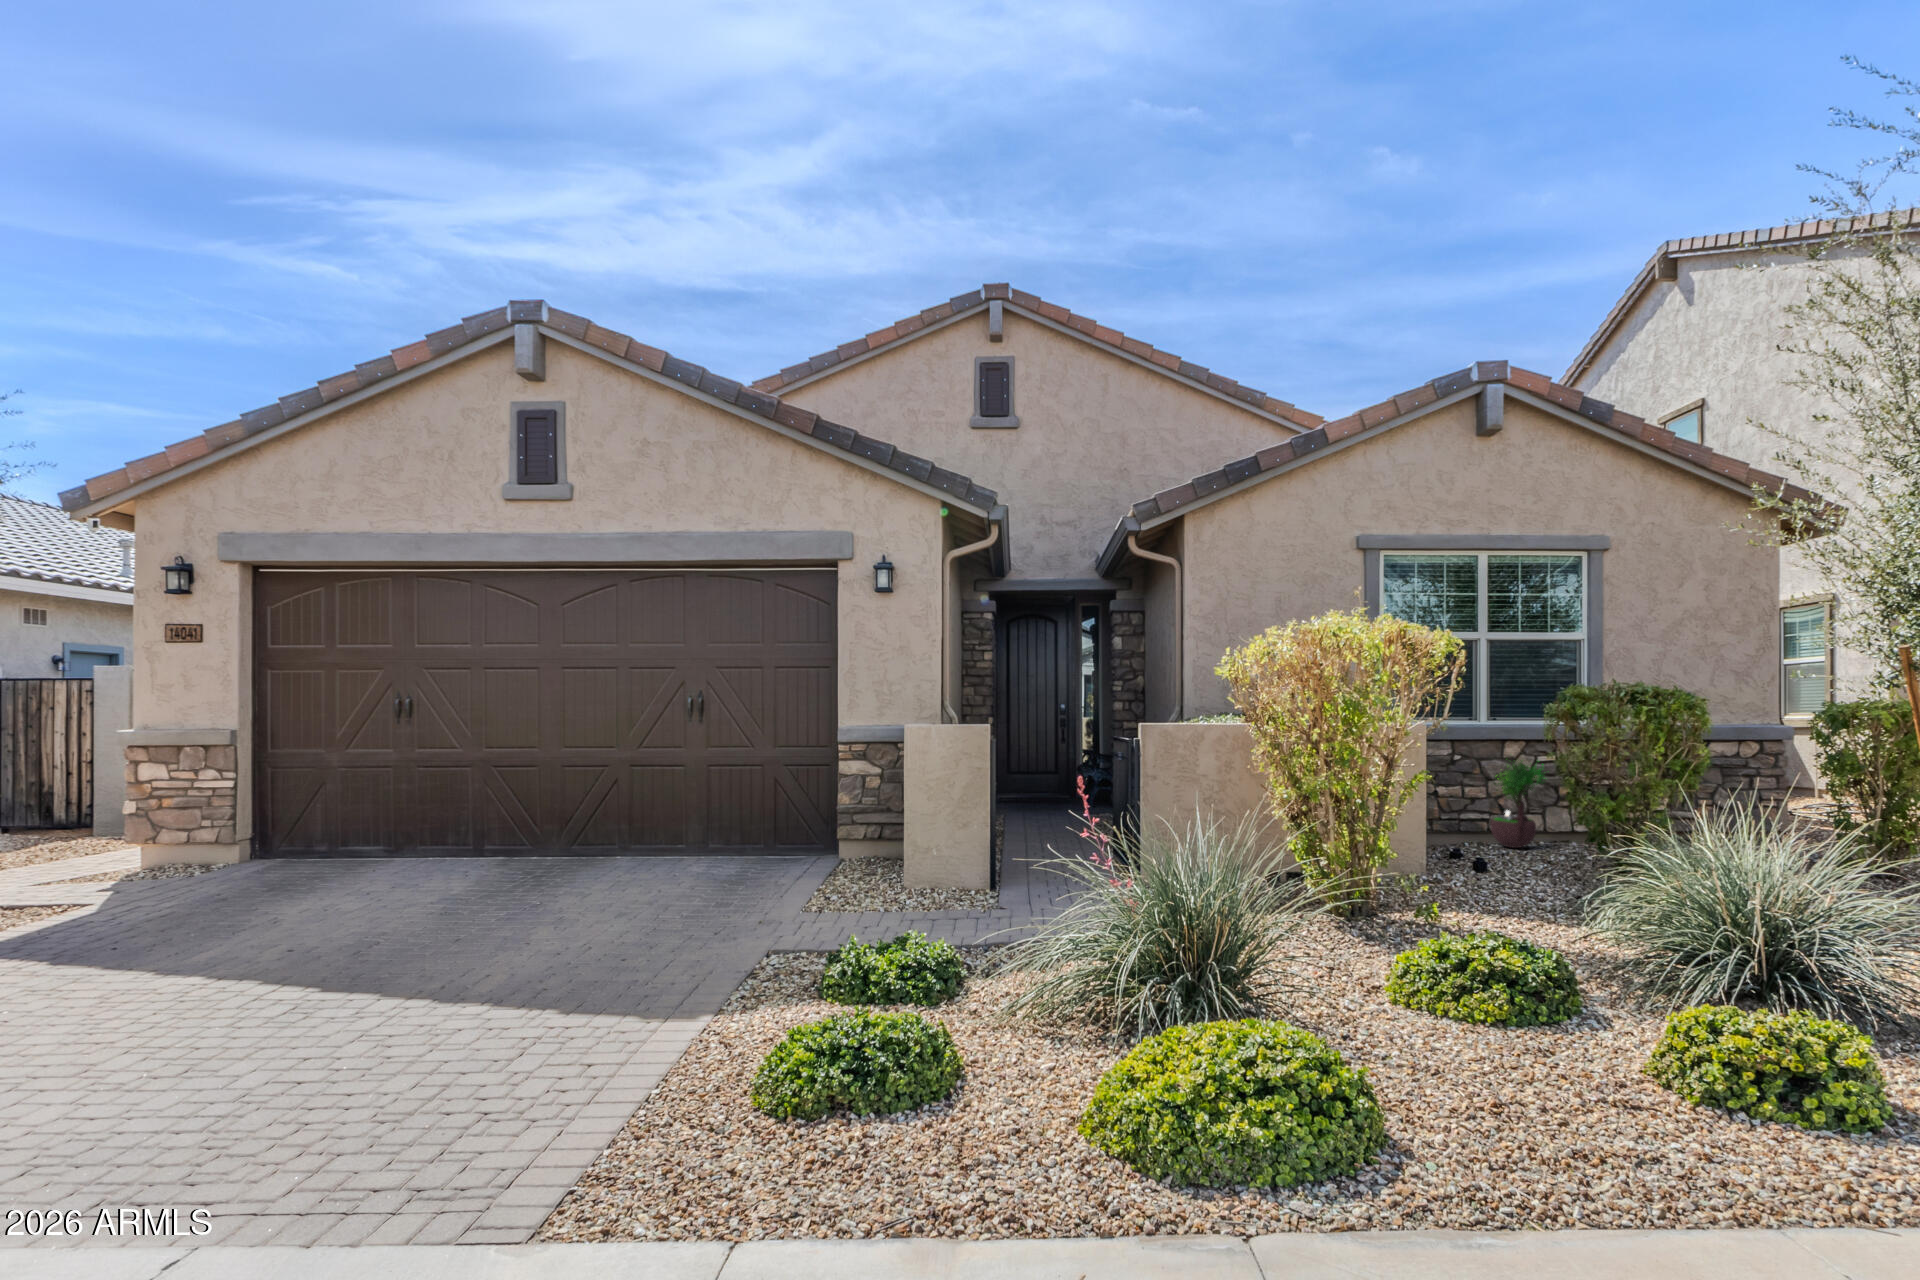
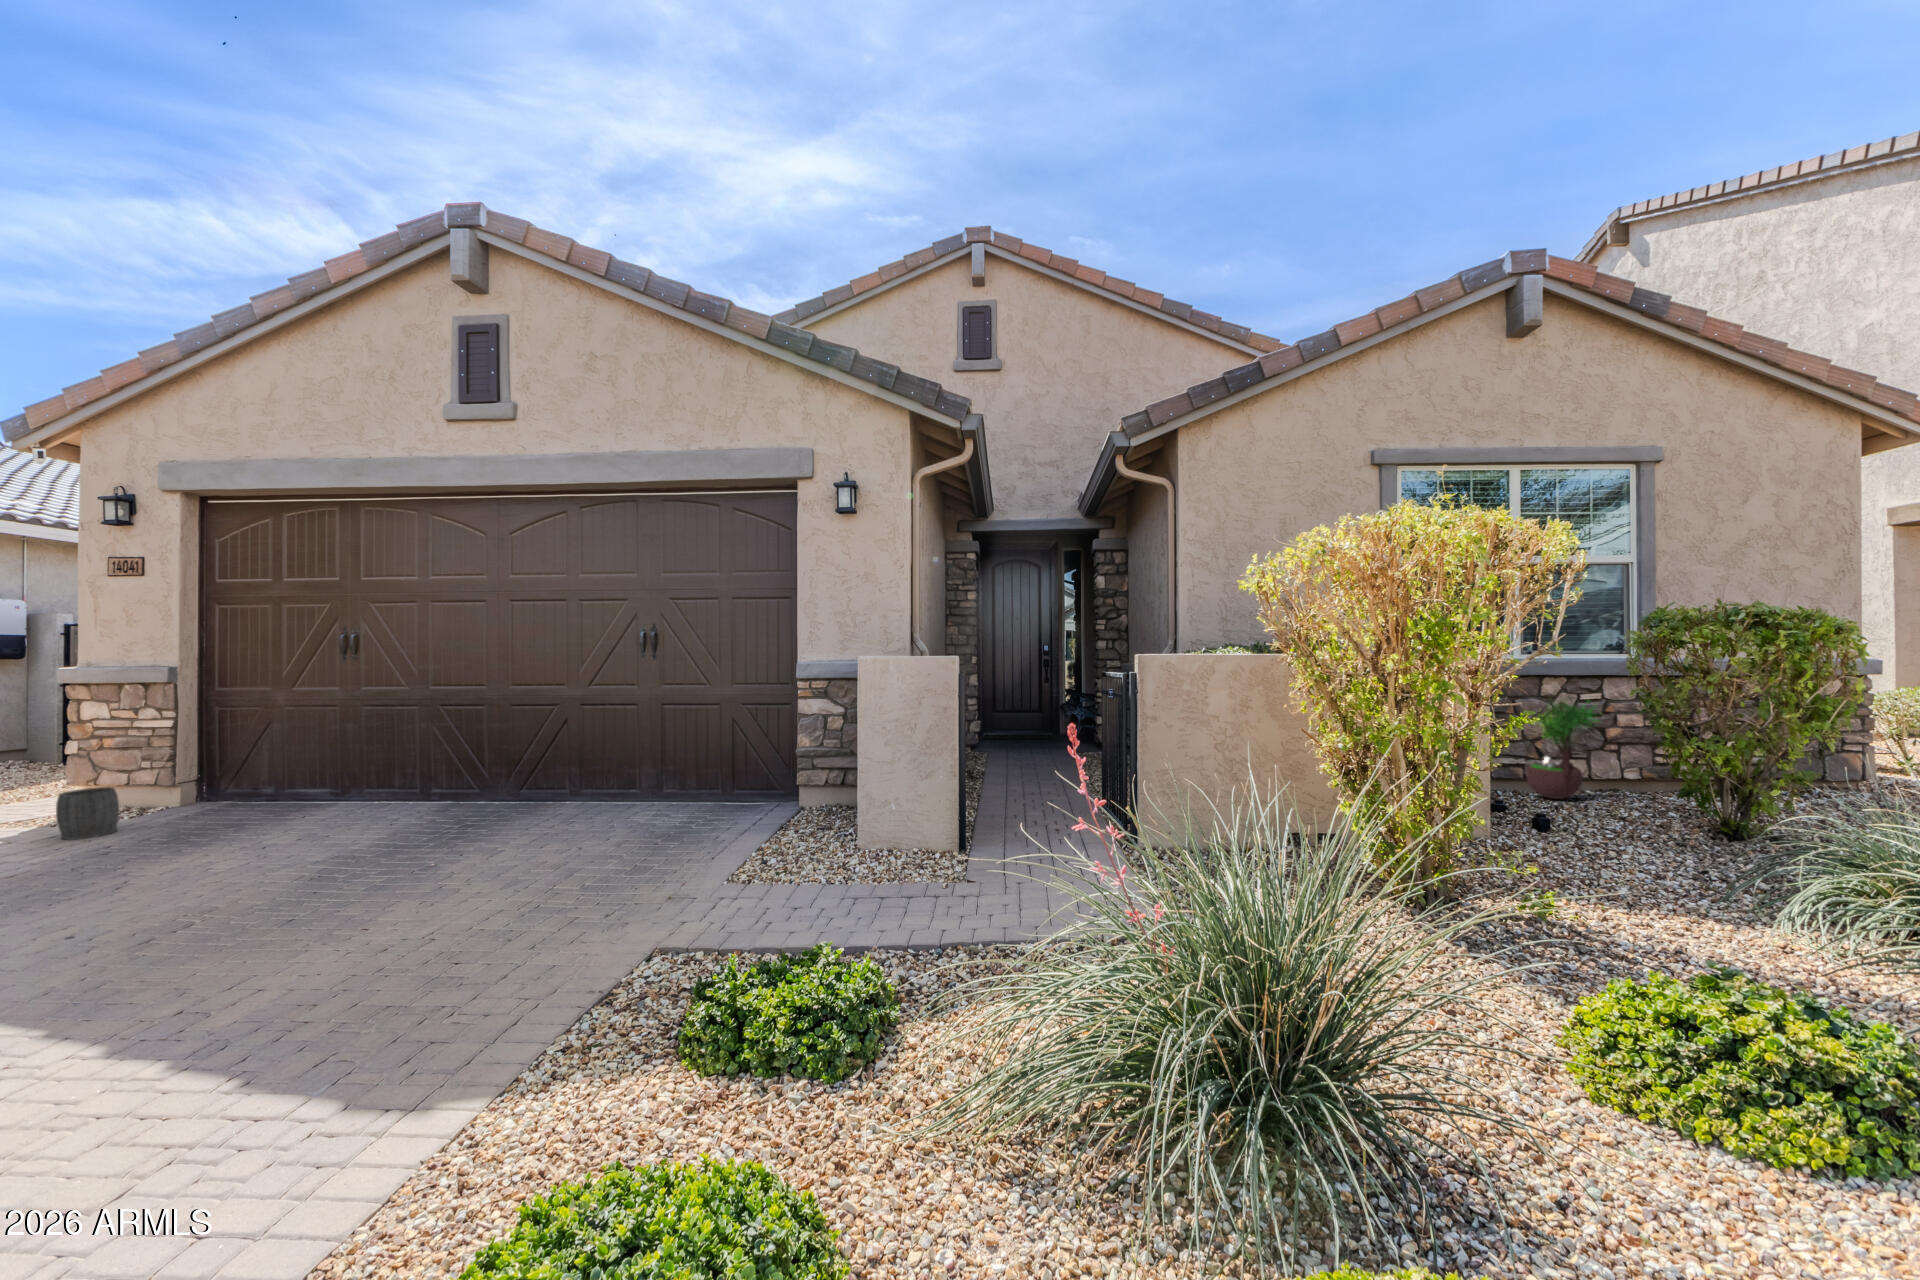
woven basket: none [187,837,235,882] -> present [56,787,119,839]

